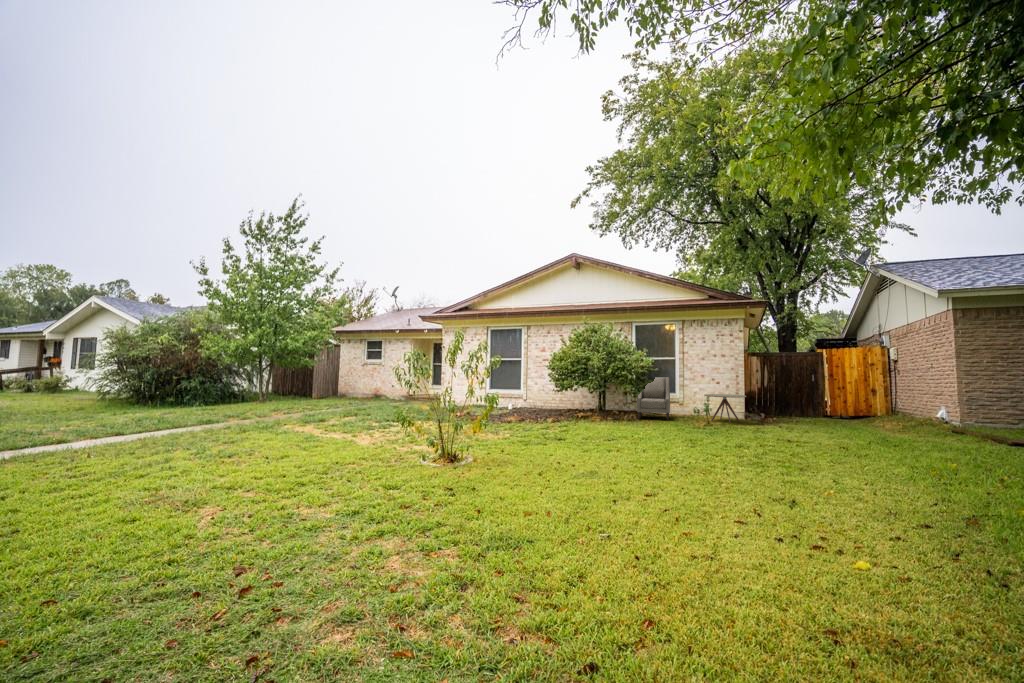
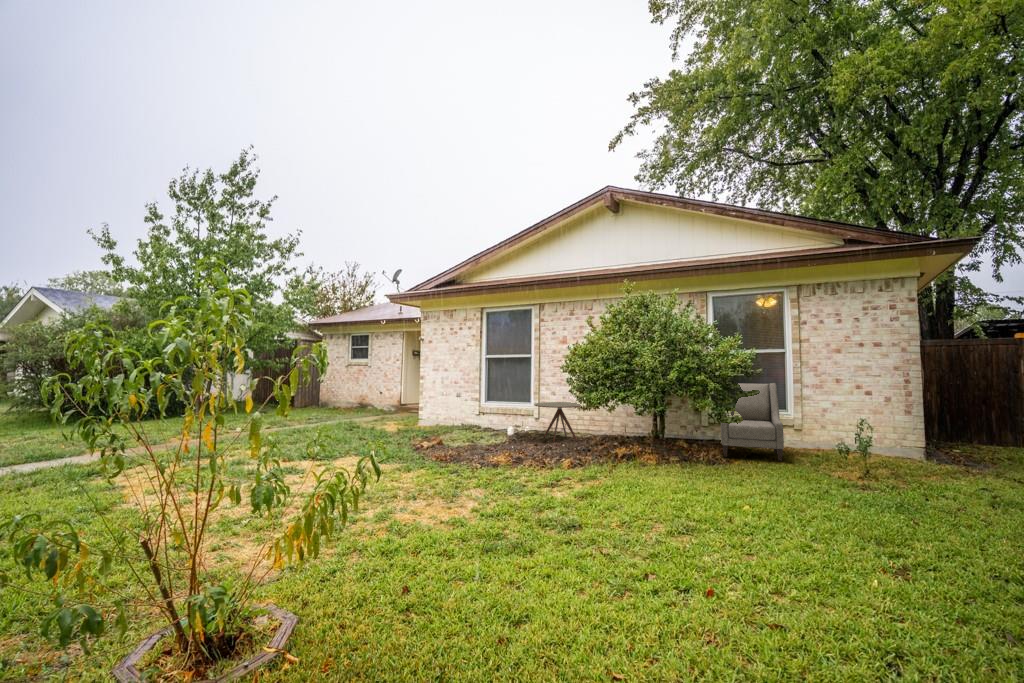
round table: present [704,394,746,423] -> present [534,402,581,442]

